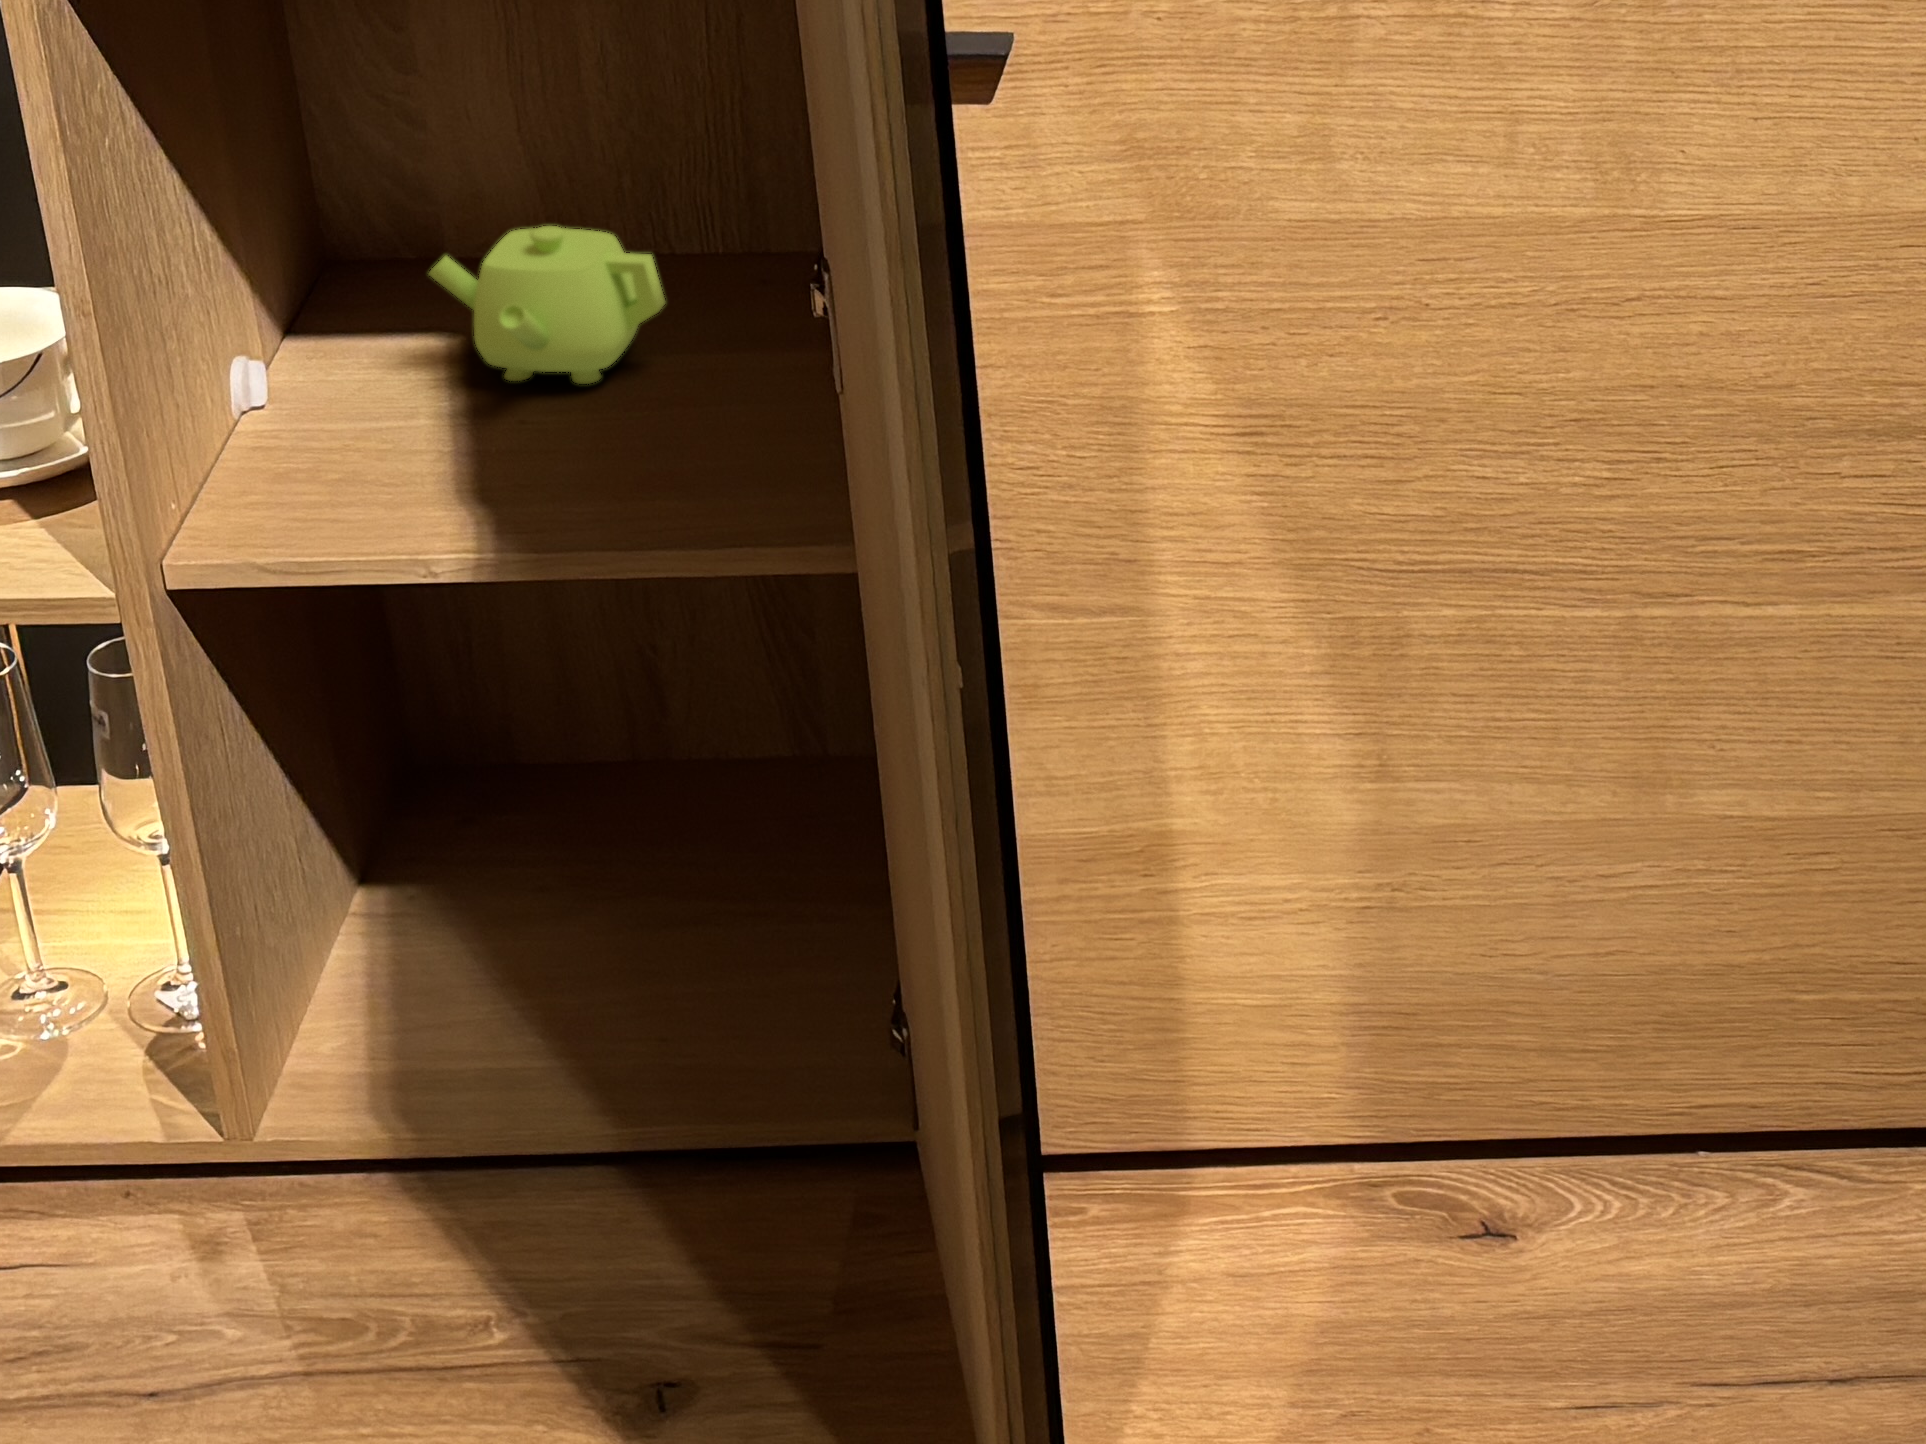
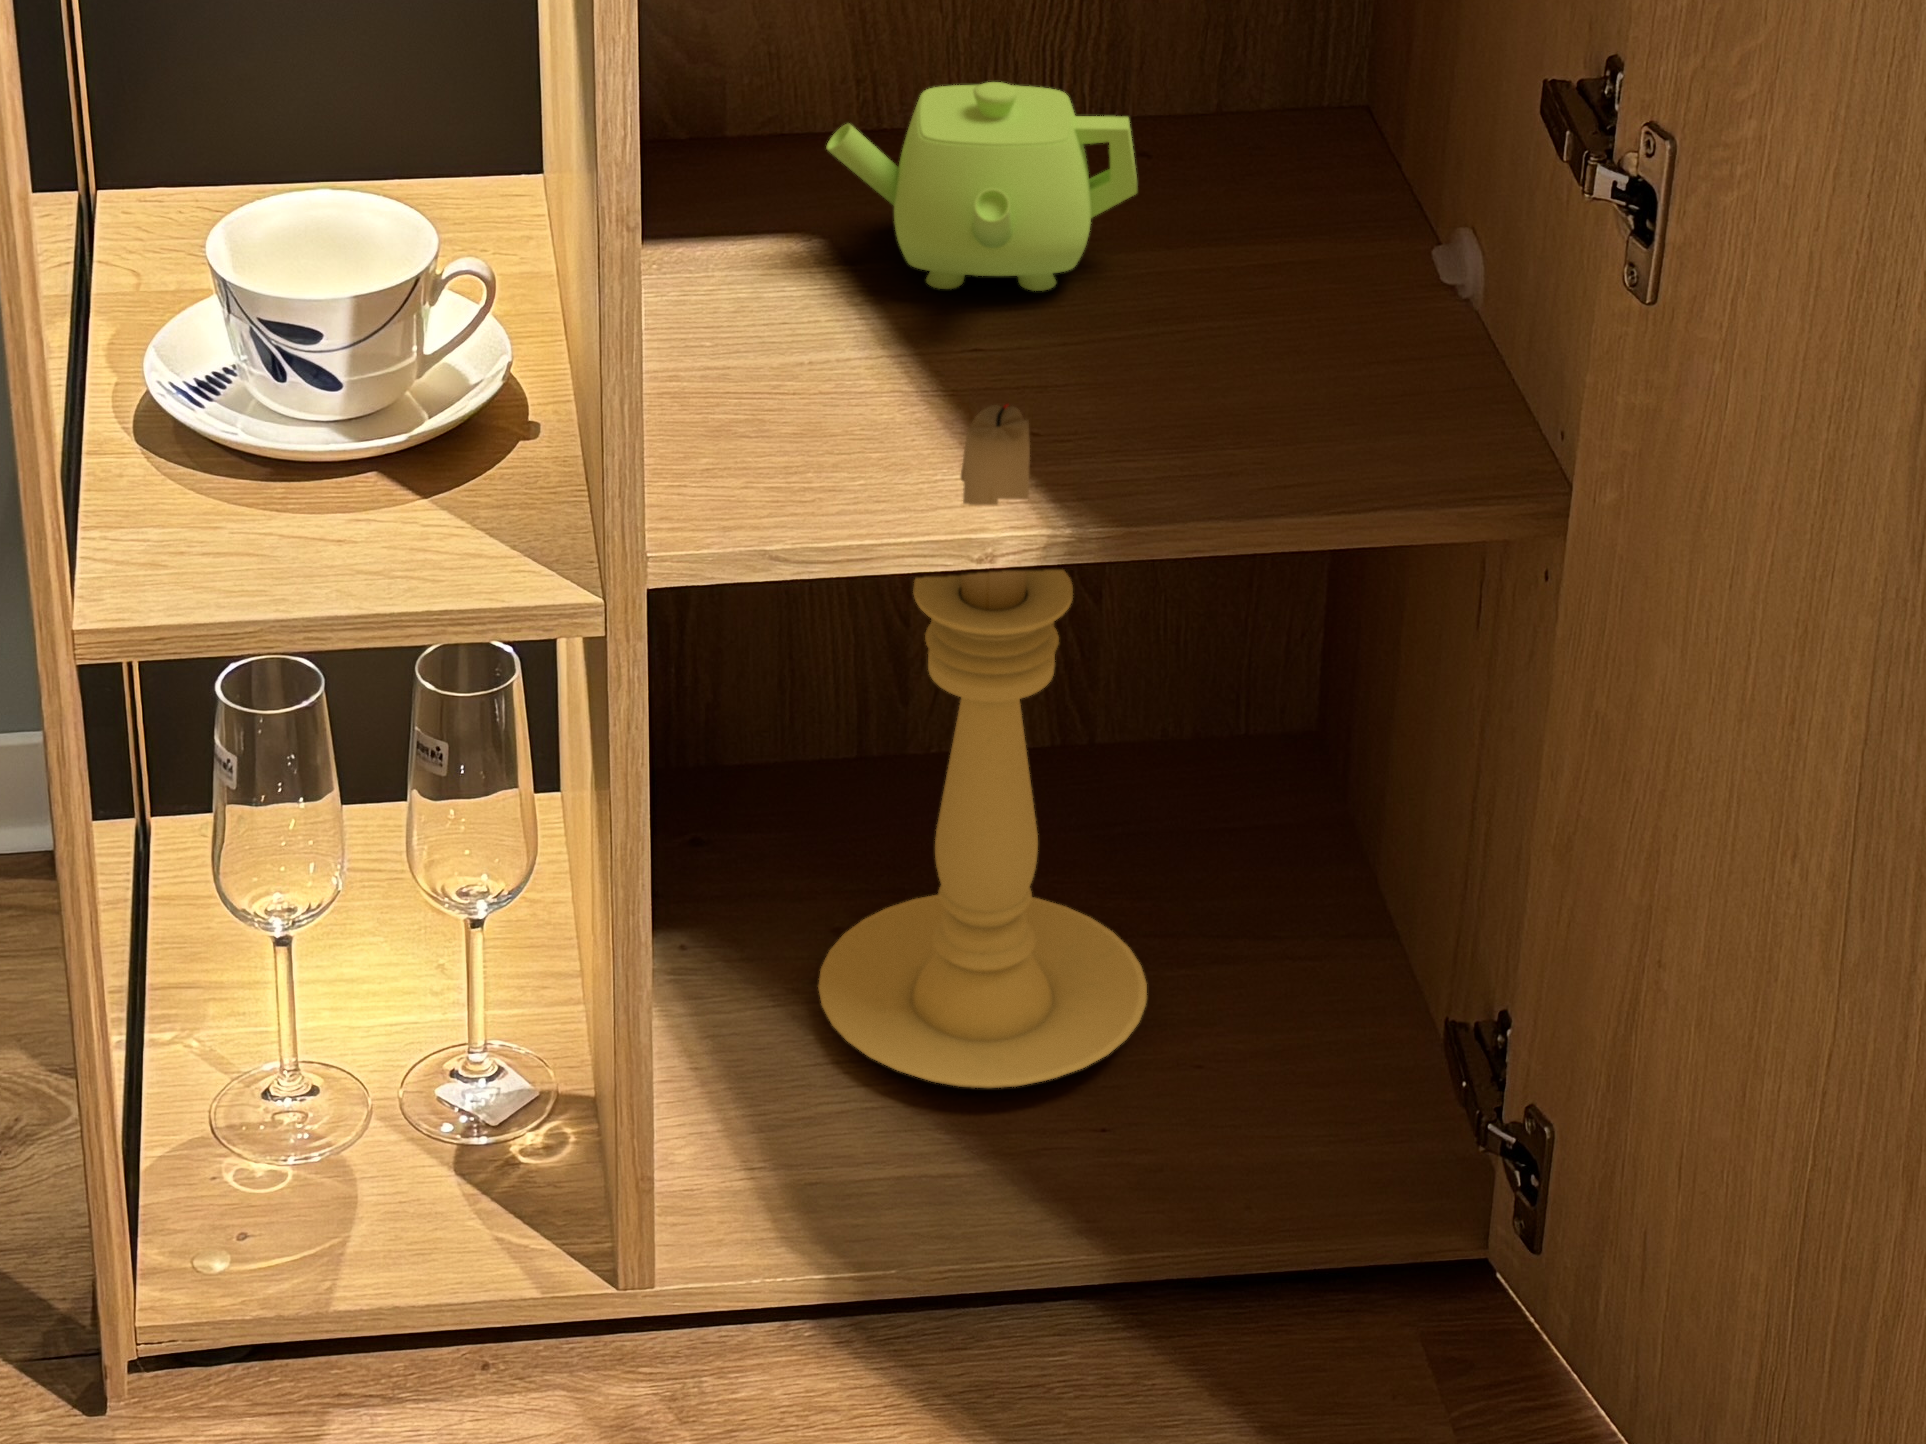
candle holder: none [471,468,732,1000] -> present [818,404,1147,1088]

